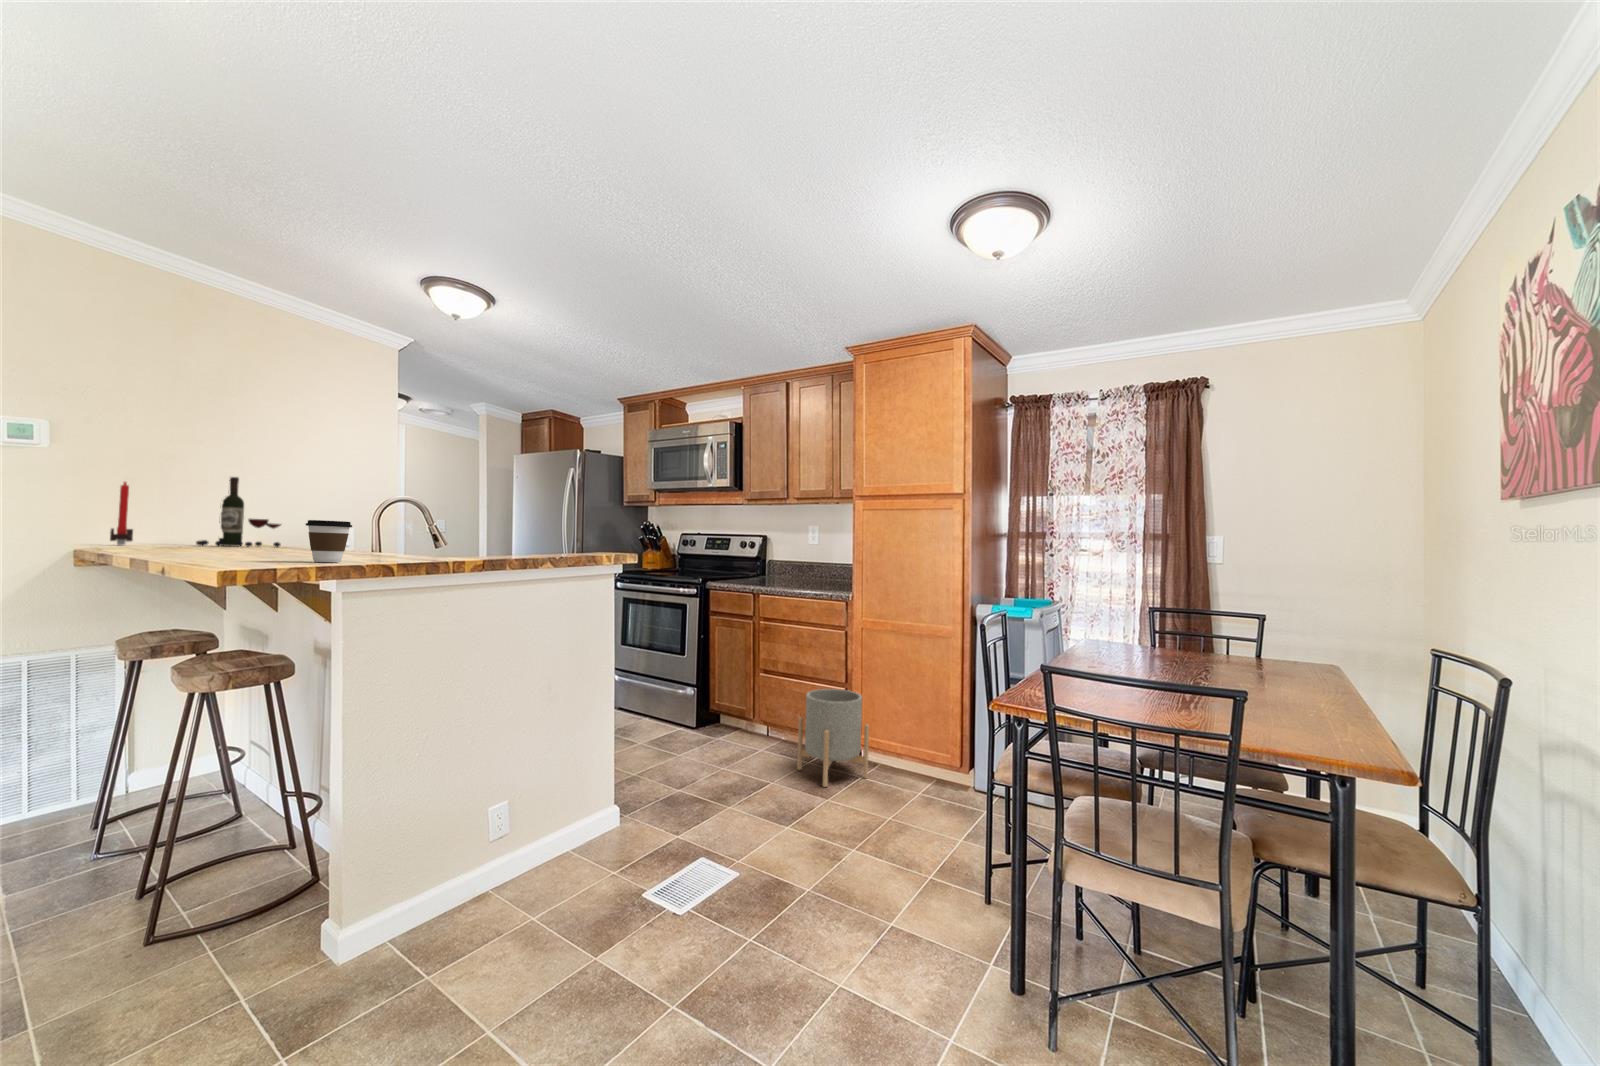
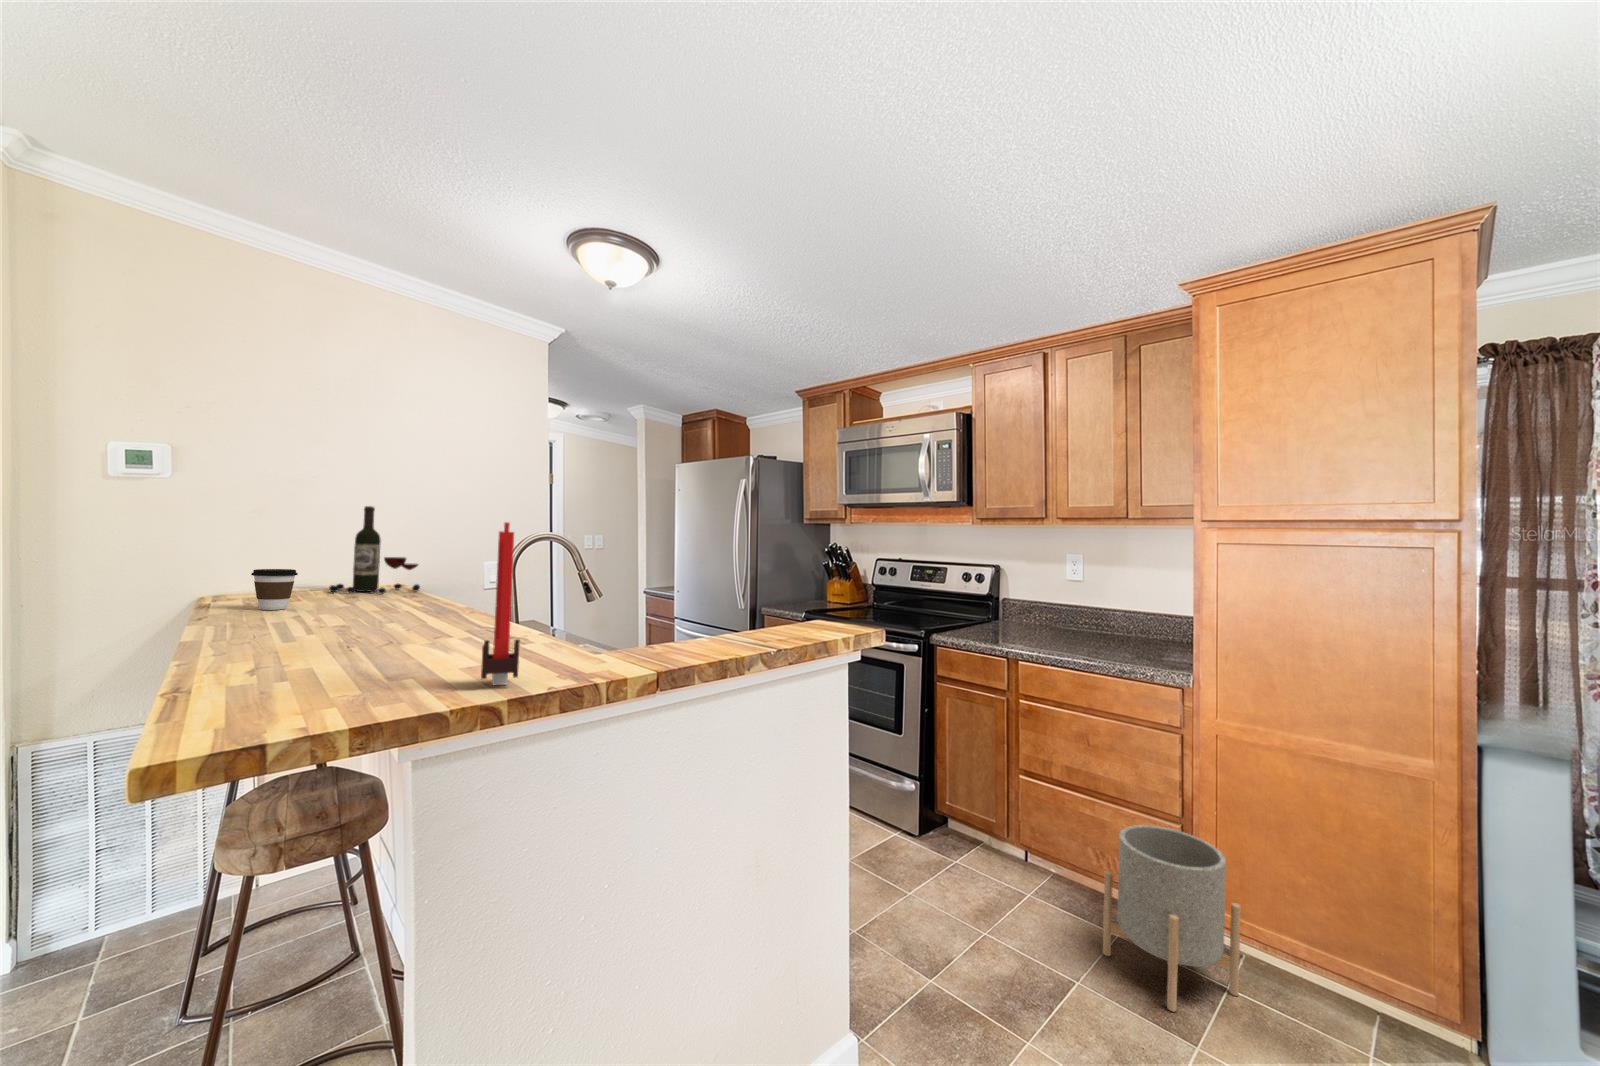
candle: present [110,482,133,545] -> present [481,522,519,685]
coffee cup: present [306,520,352,562] -> present [251,569,298,610]

